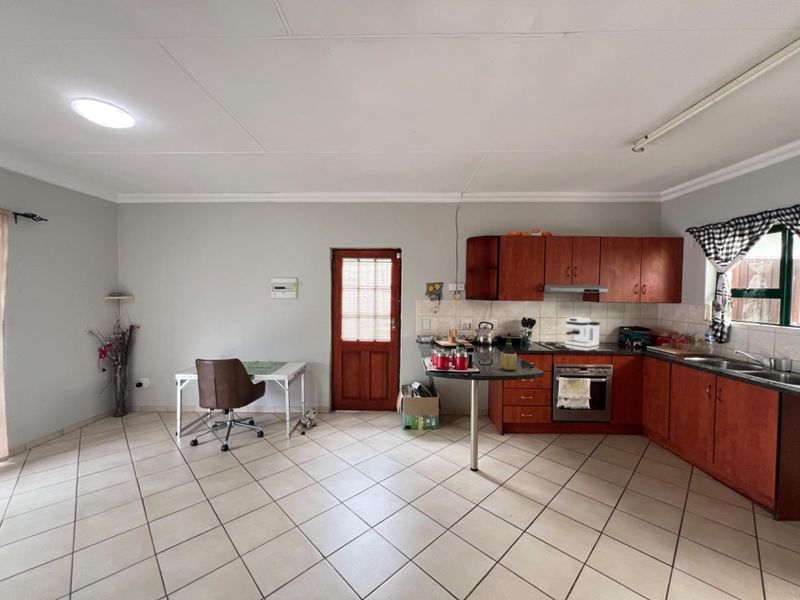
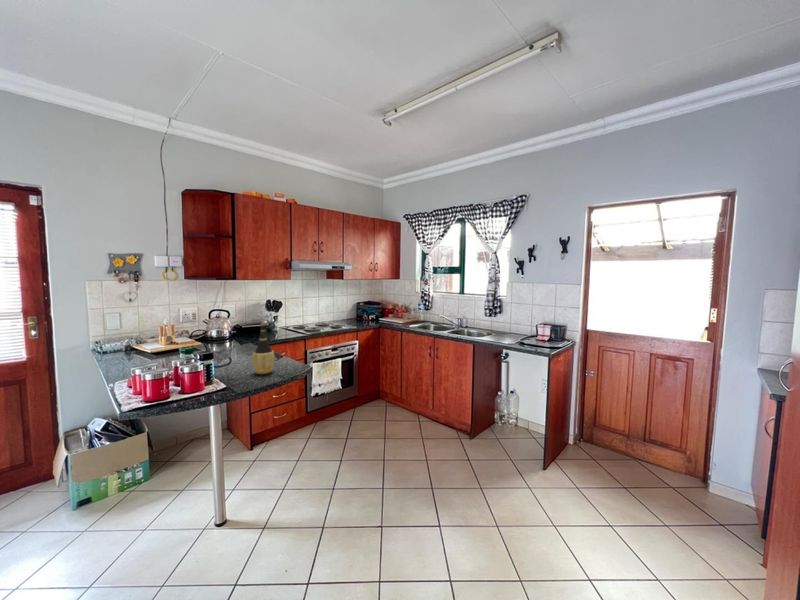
coffee maker: present [565,317,599,351] -> none [315,296,346,331]

